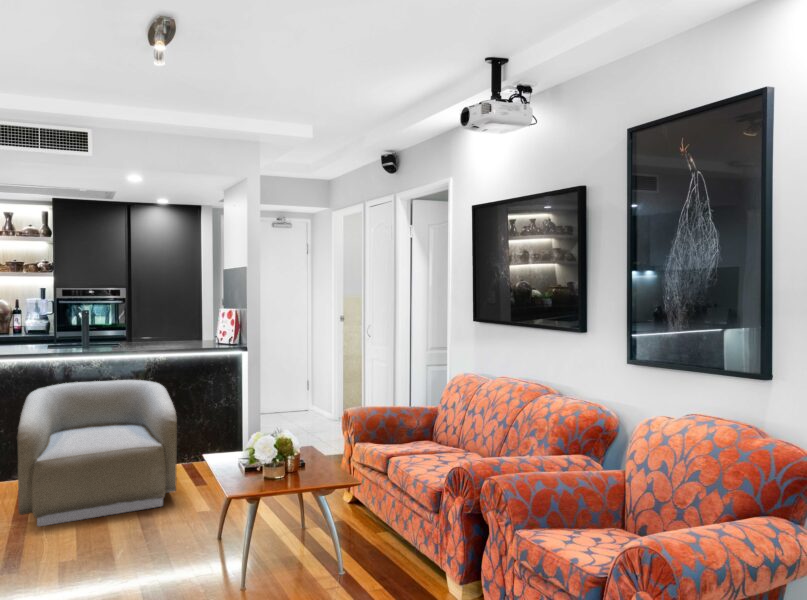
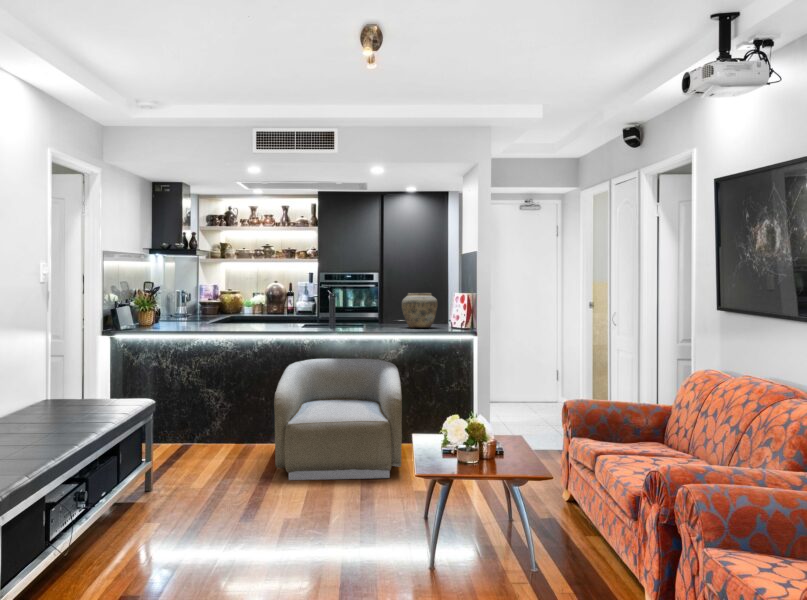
vase: none [163,310,202,345] -> present [402,293,438,328]

